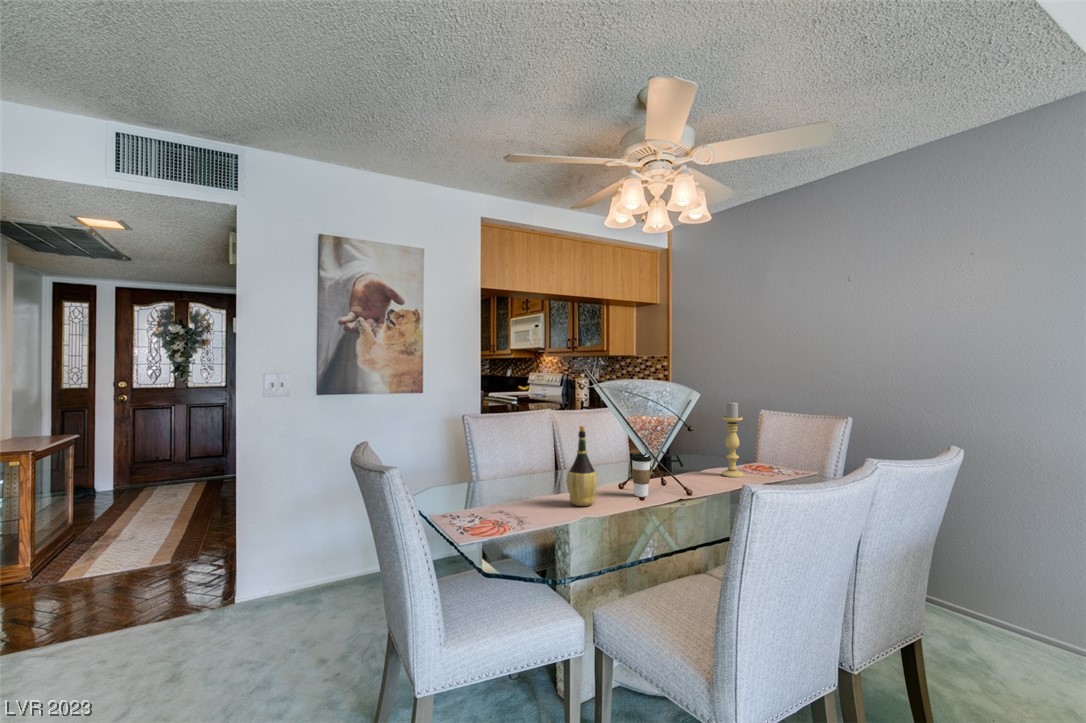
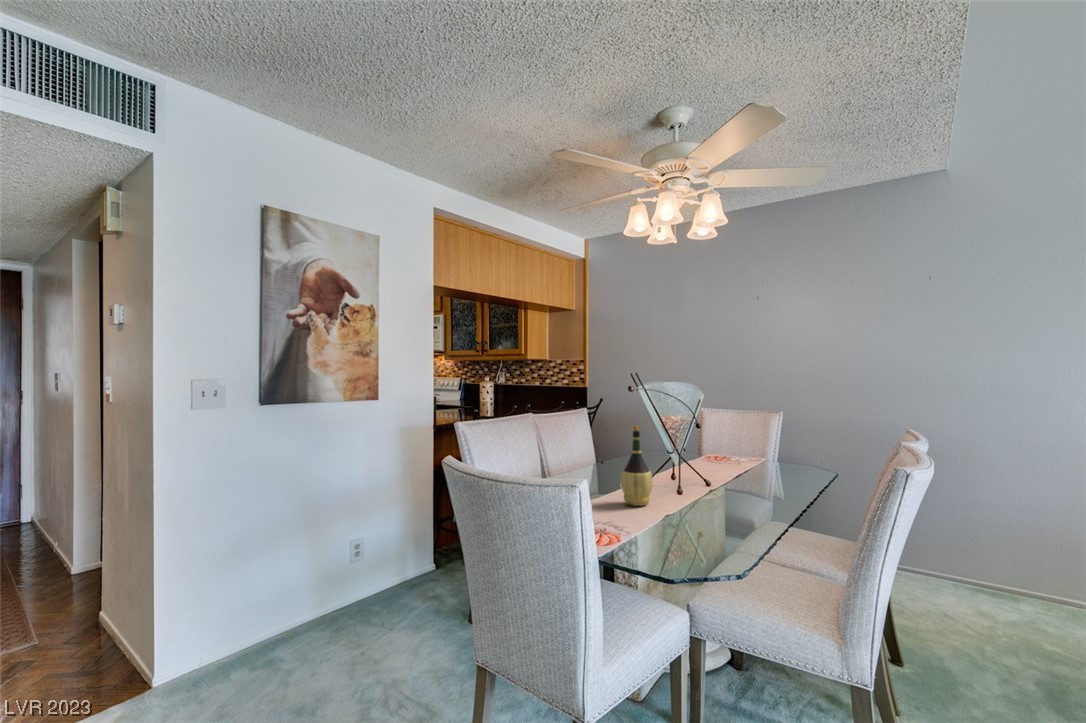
candle holder: present [722,402,743,478] -> none [704,398,723,467]
coffee cup: present [631,454,651,497] -> none [663,451,683,491]

